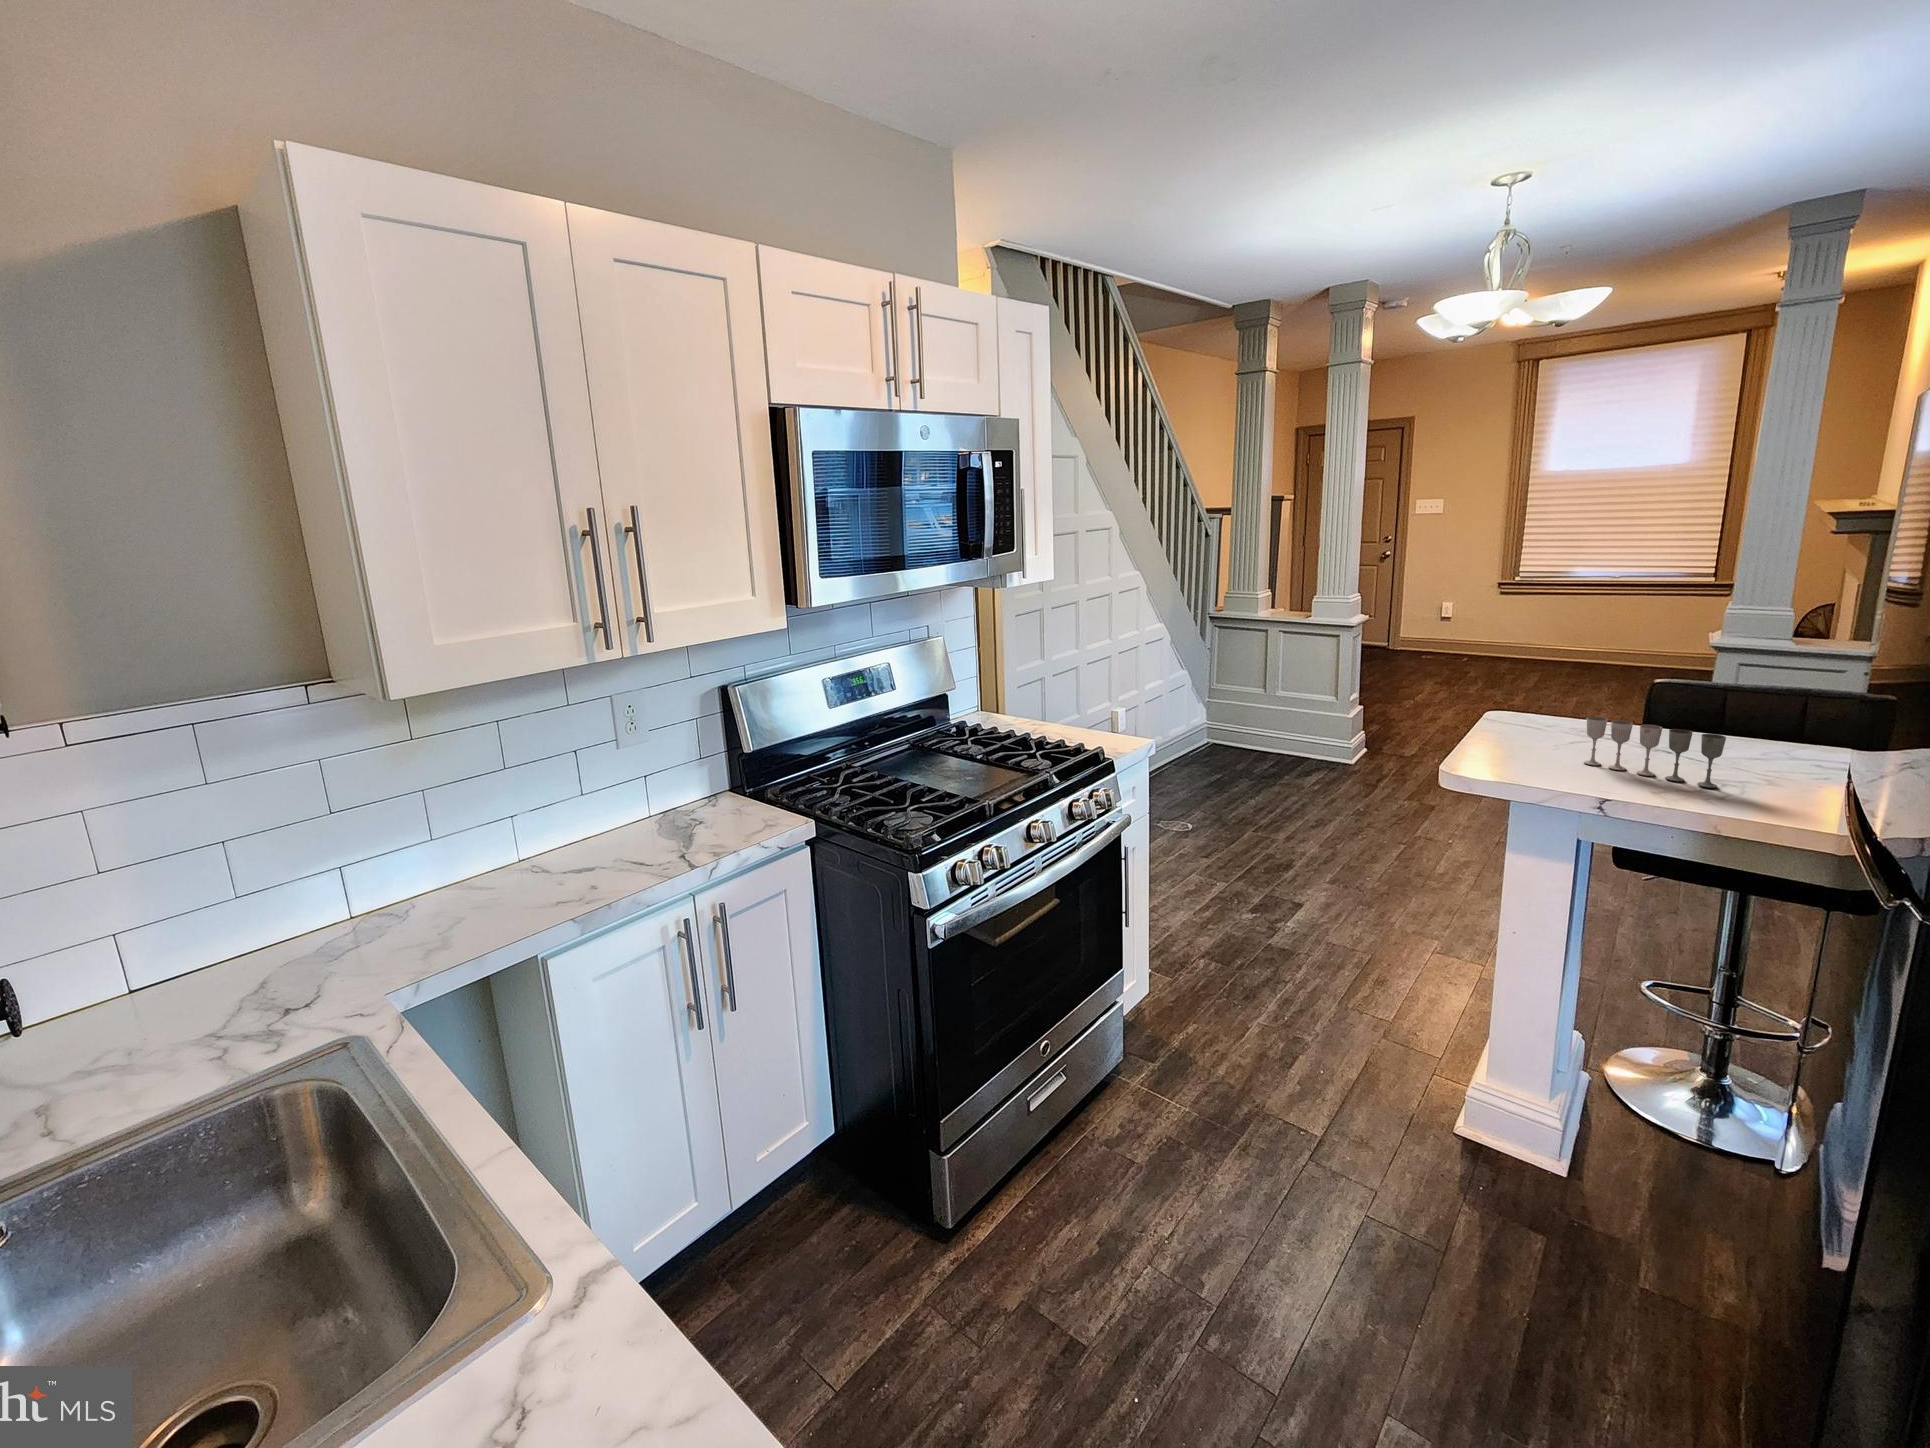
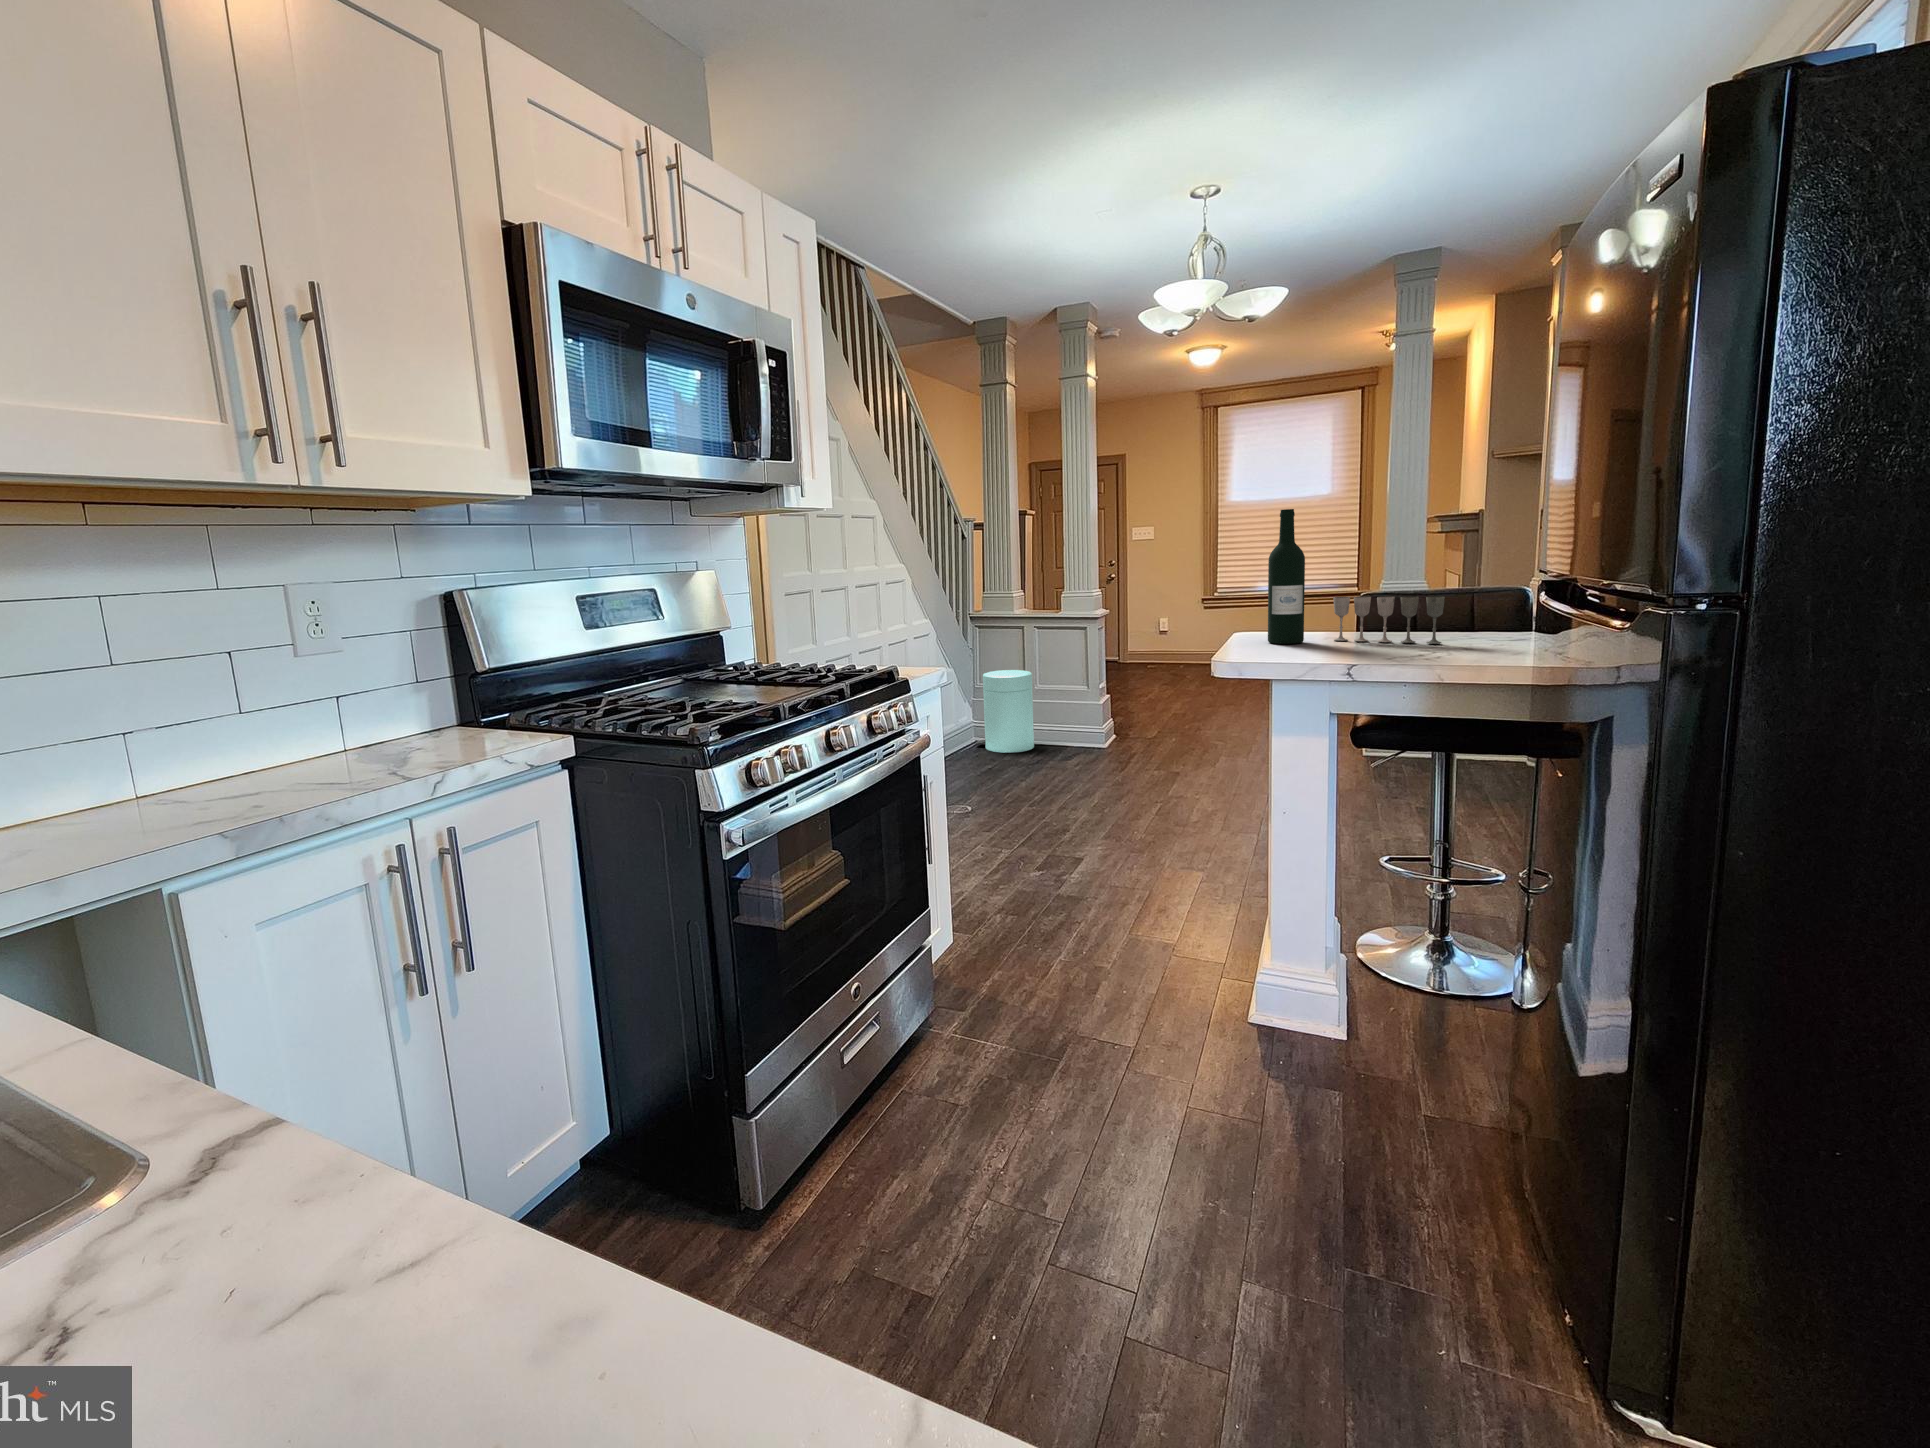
wine bottle: none [1502,622,1553,765] -> present [1268,509,1305,644]
trash can: none [1211,677,1276,763] -> present [976,670,1034,753]

